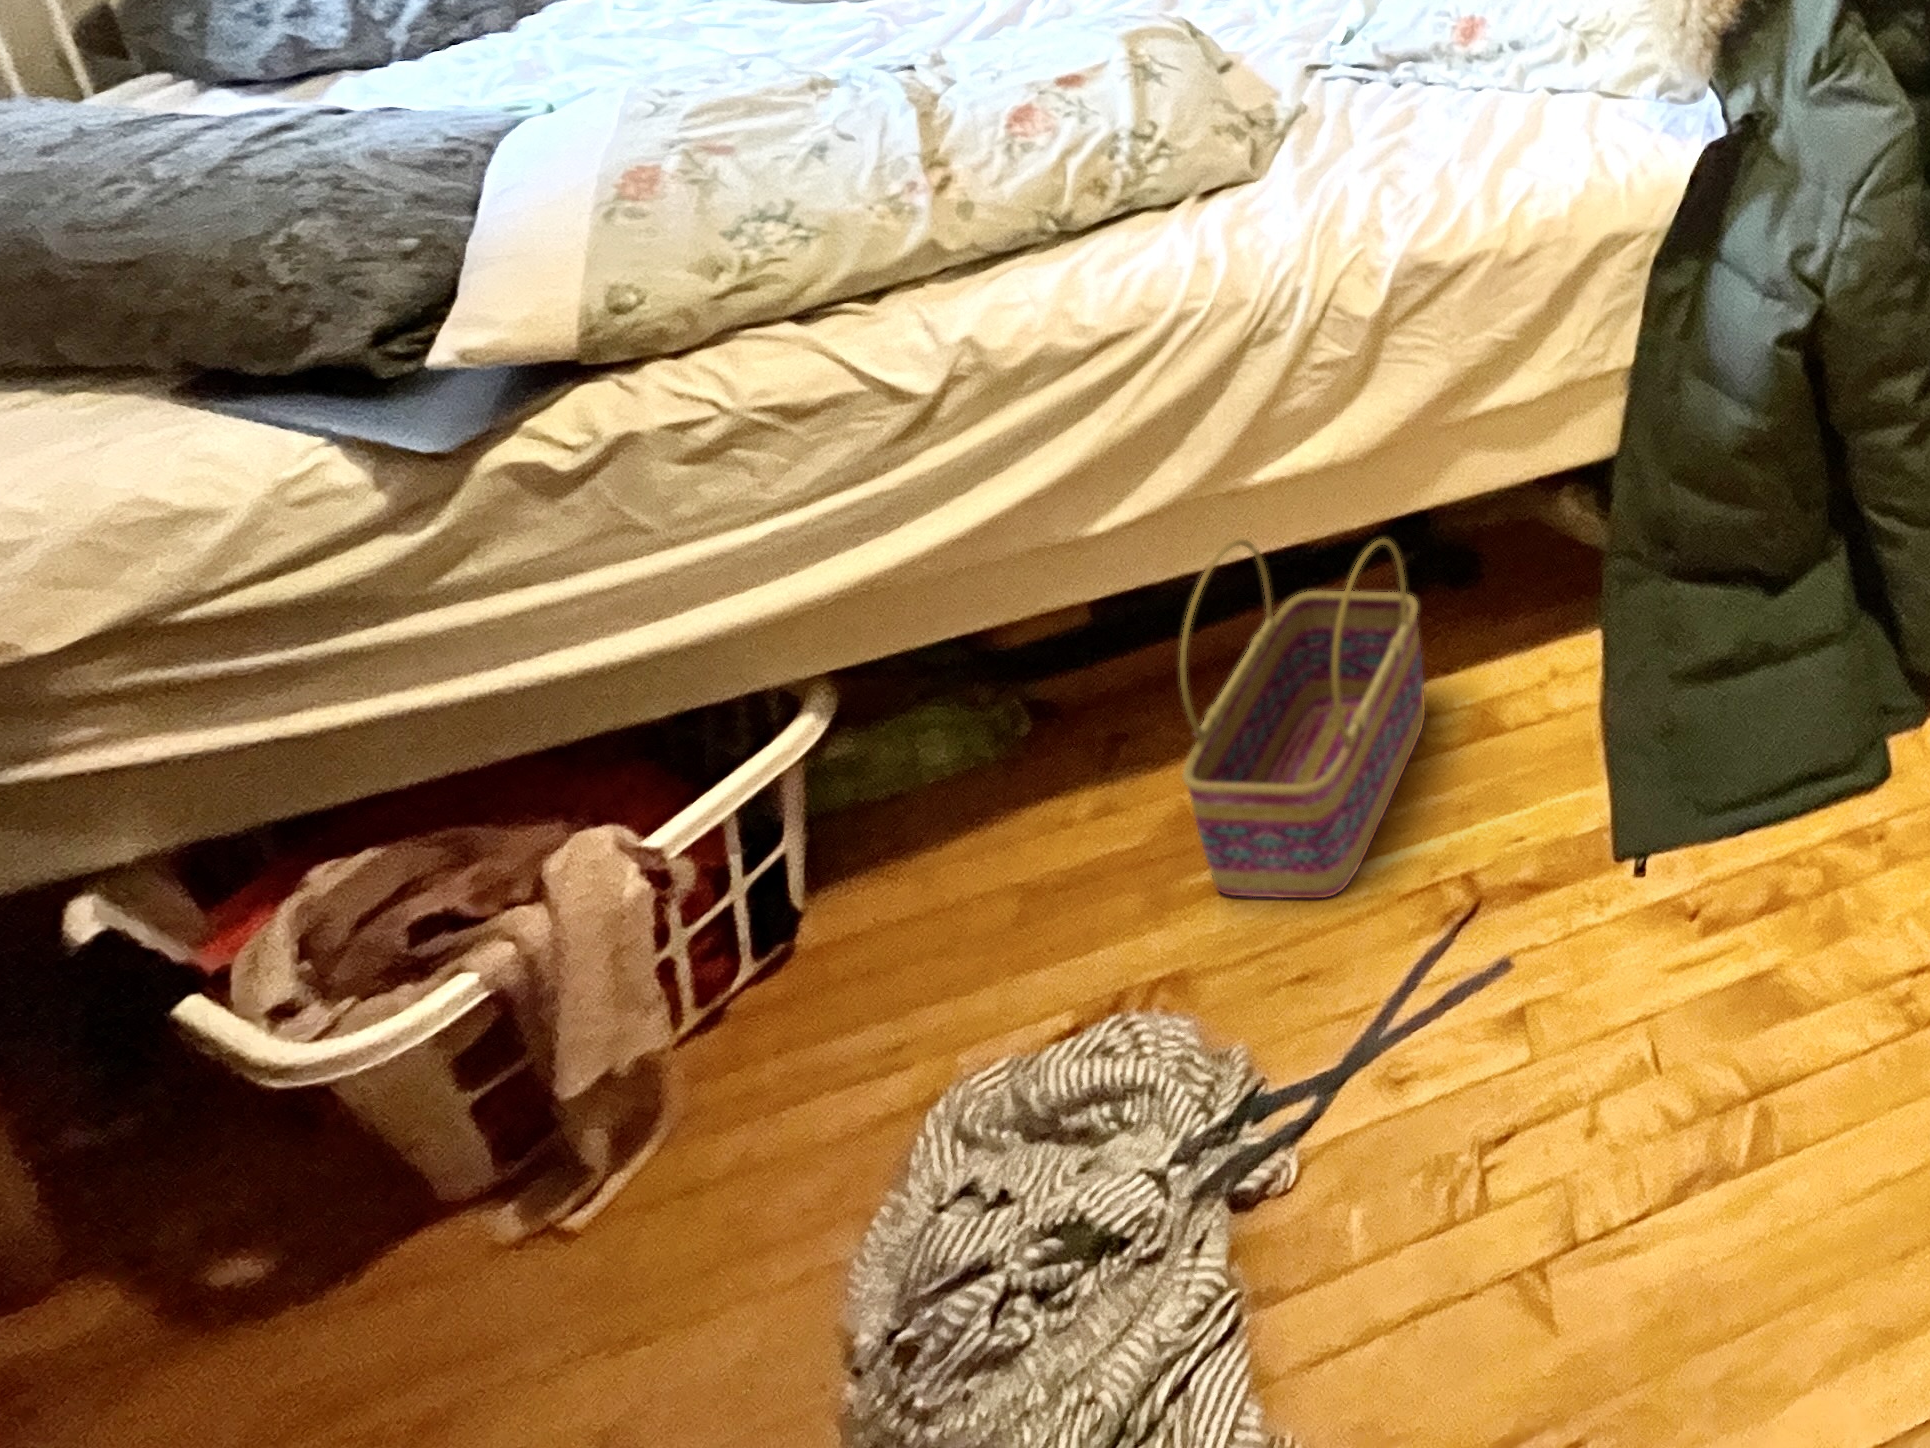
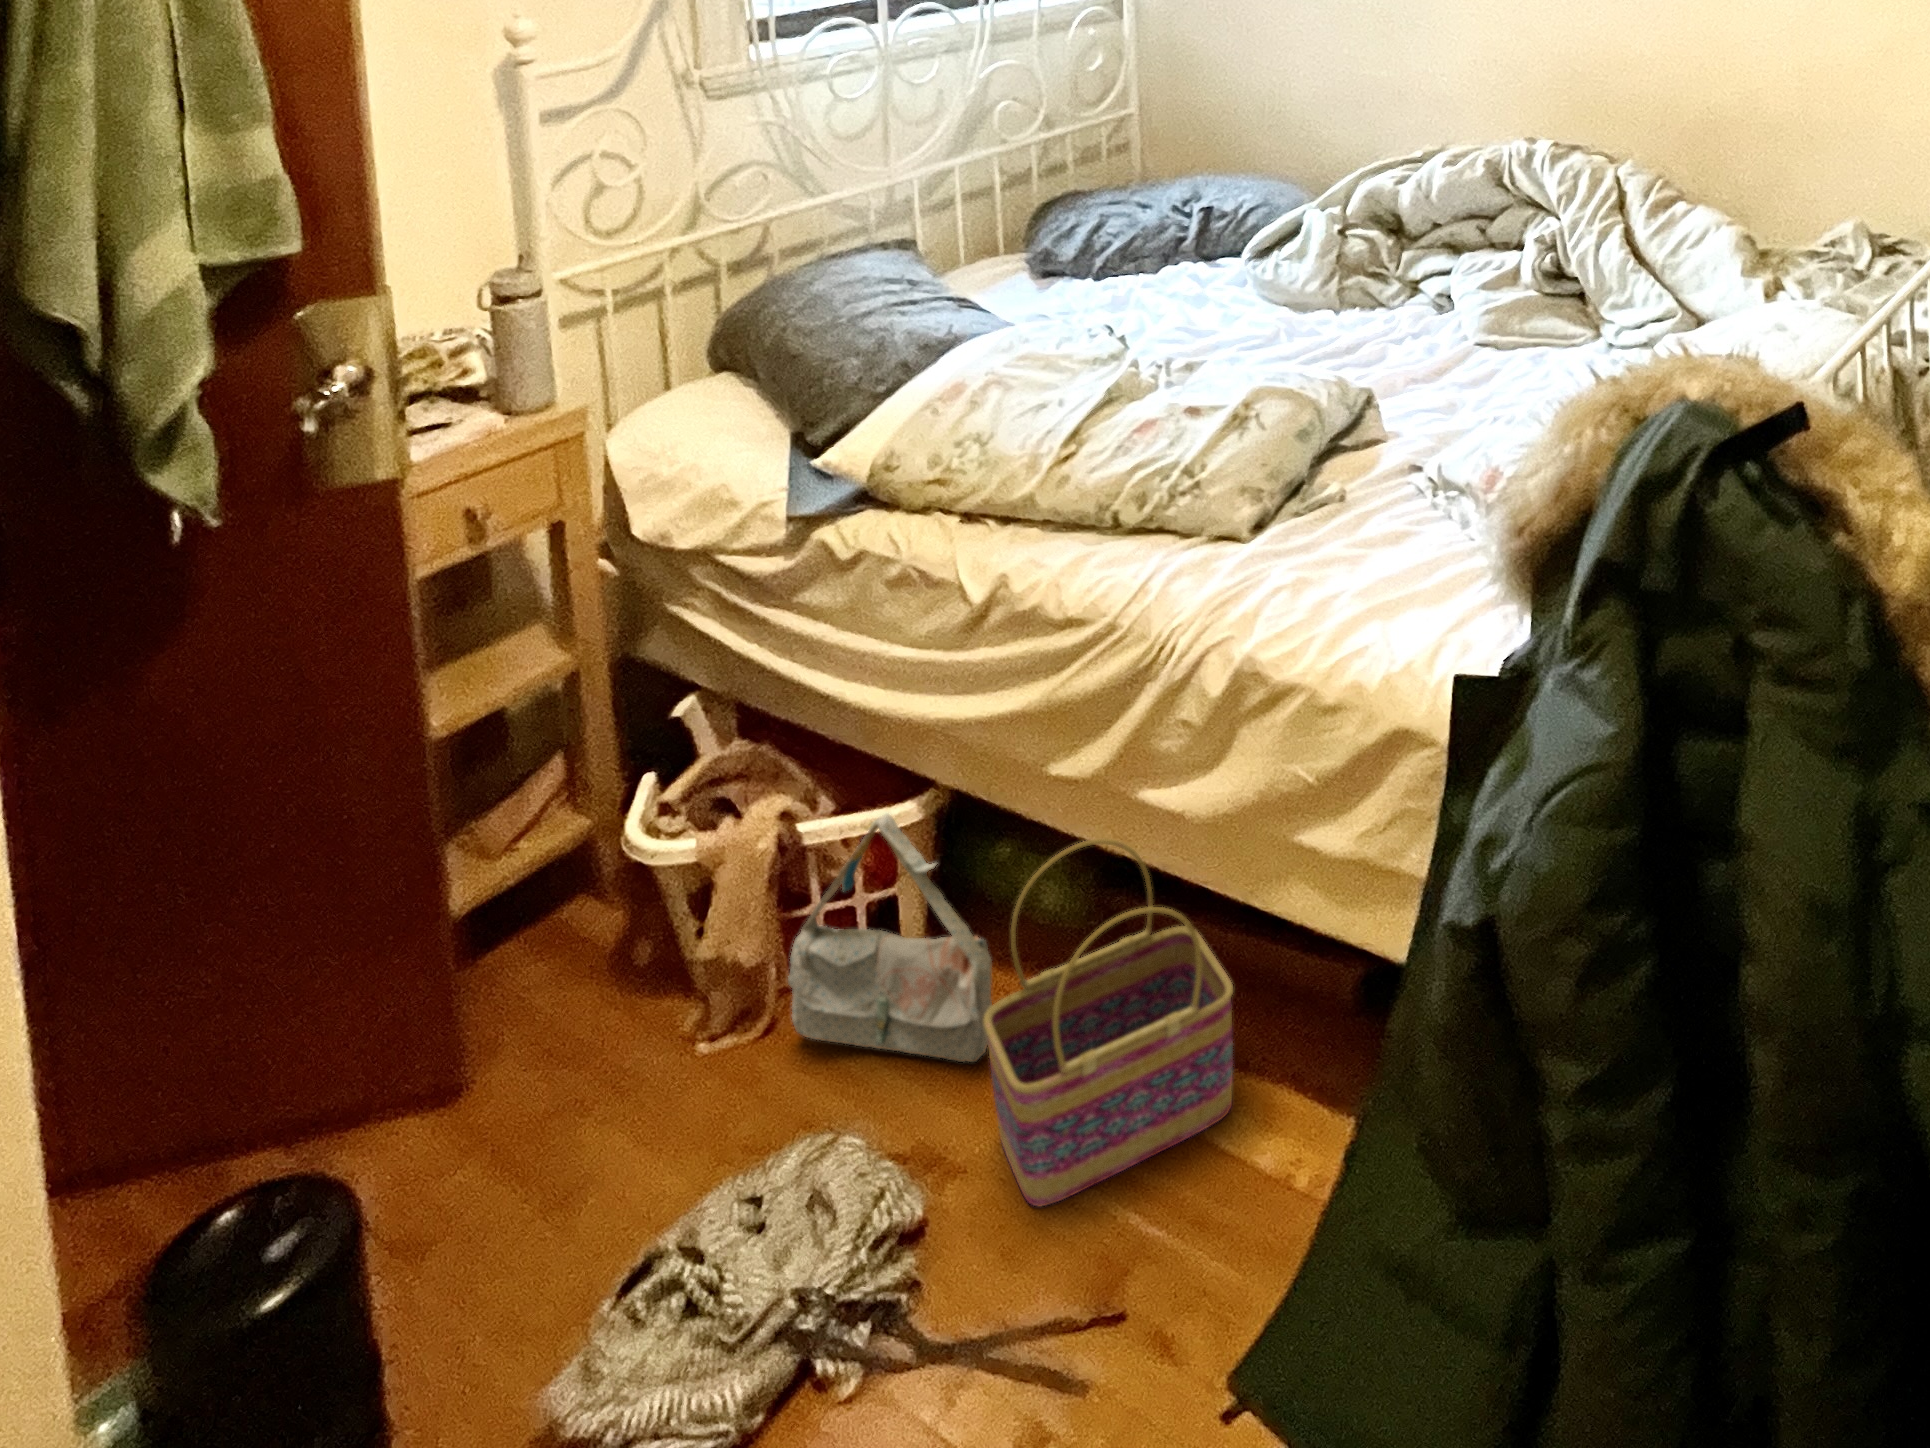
bag: none [775,695,1112,1047] -> present [788,814,992,1062]

